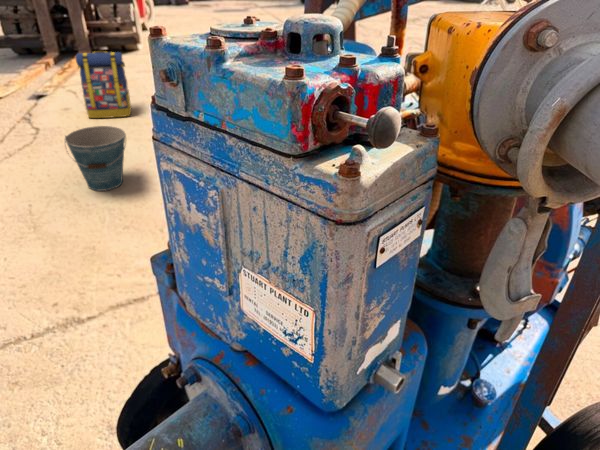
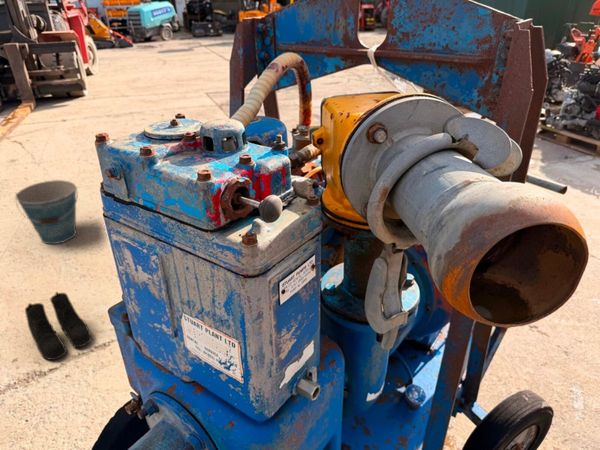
backpack: present [76,51,132,118] -> none [20,104,80,171]
boots: none [66,238,131,307] -> present [25,292,91,360]

